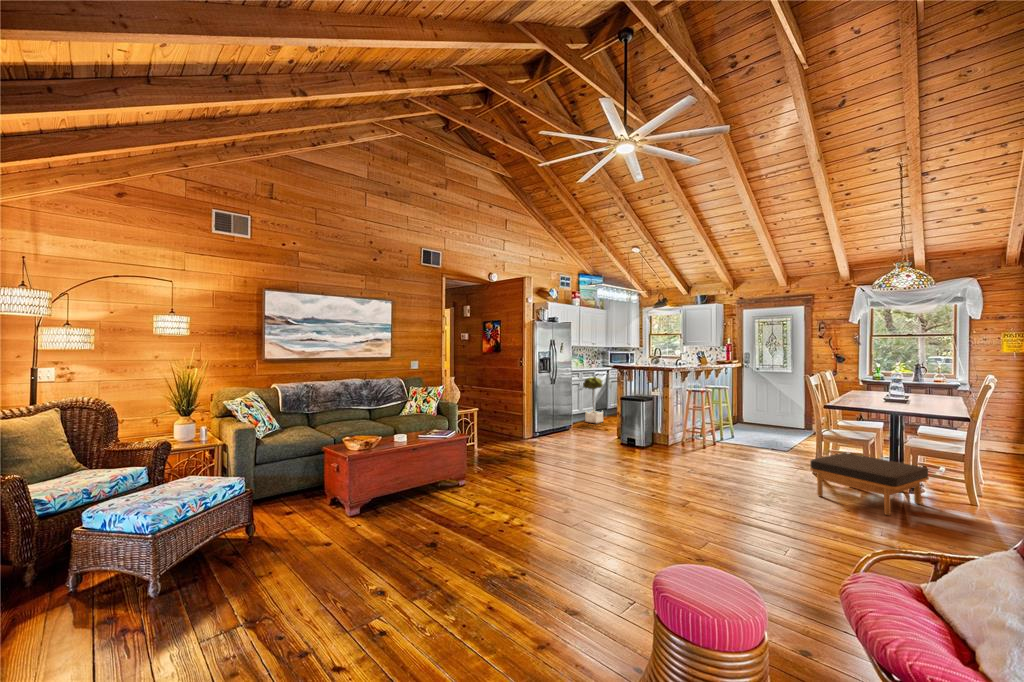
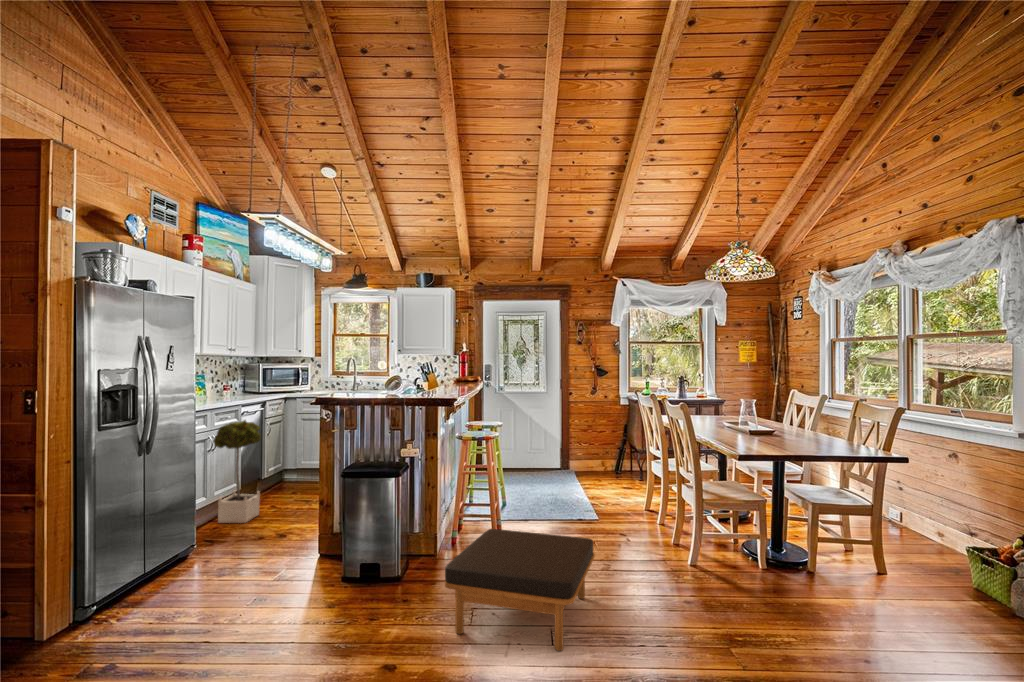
ottoman: present [810,453,929,515] -> present [445,529,594,651]

